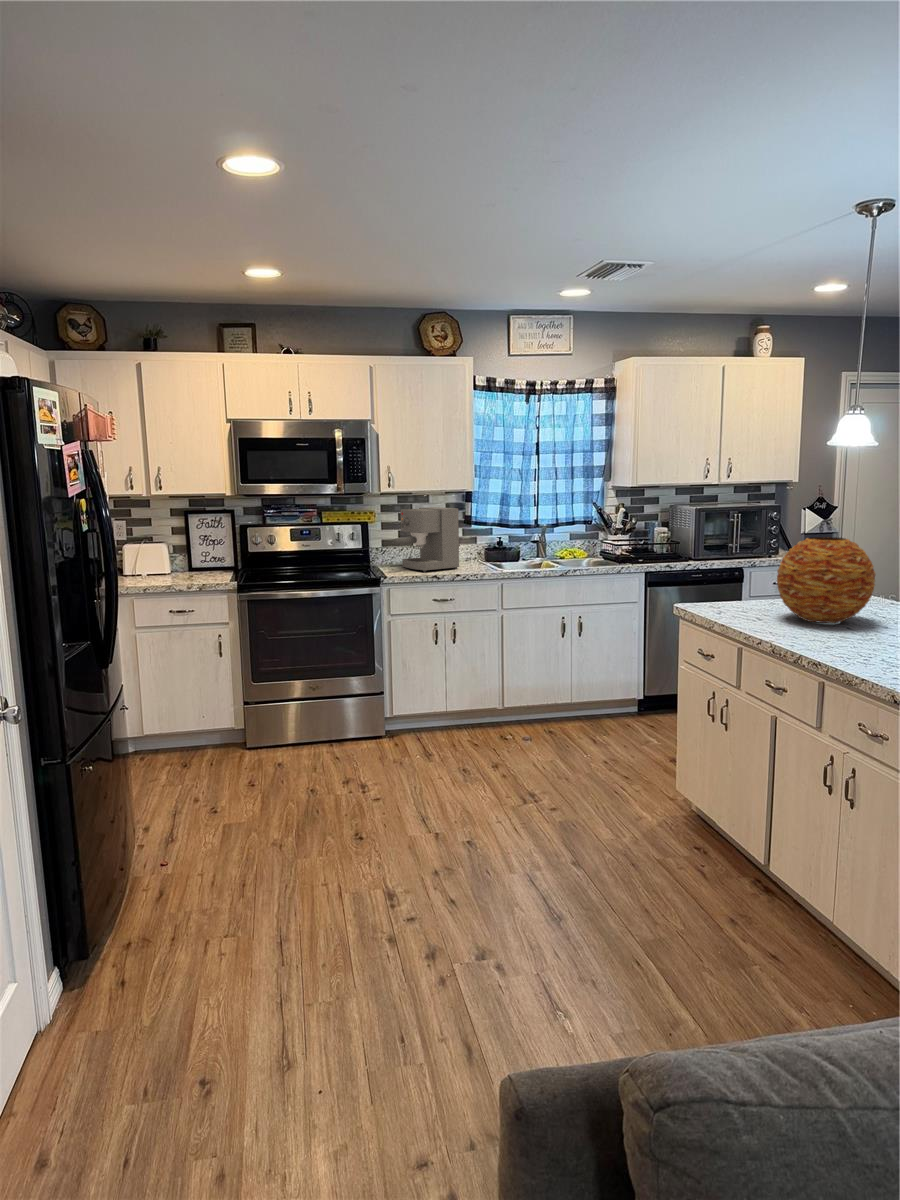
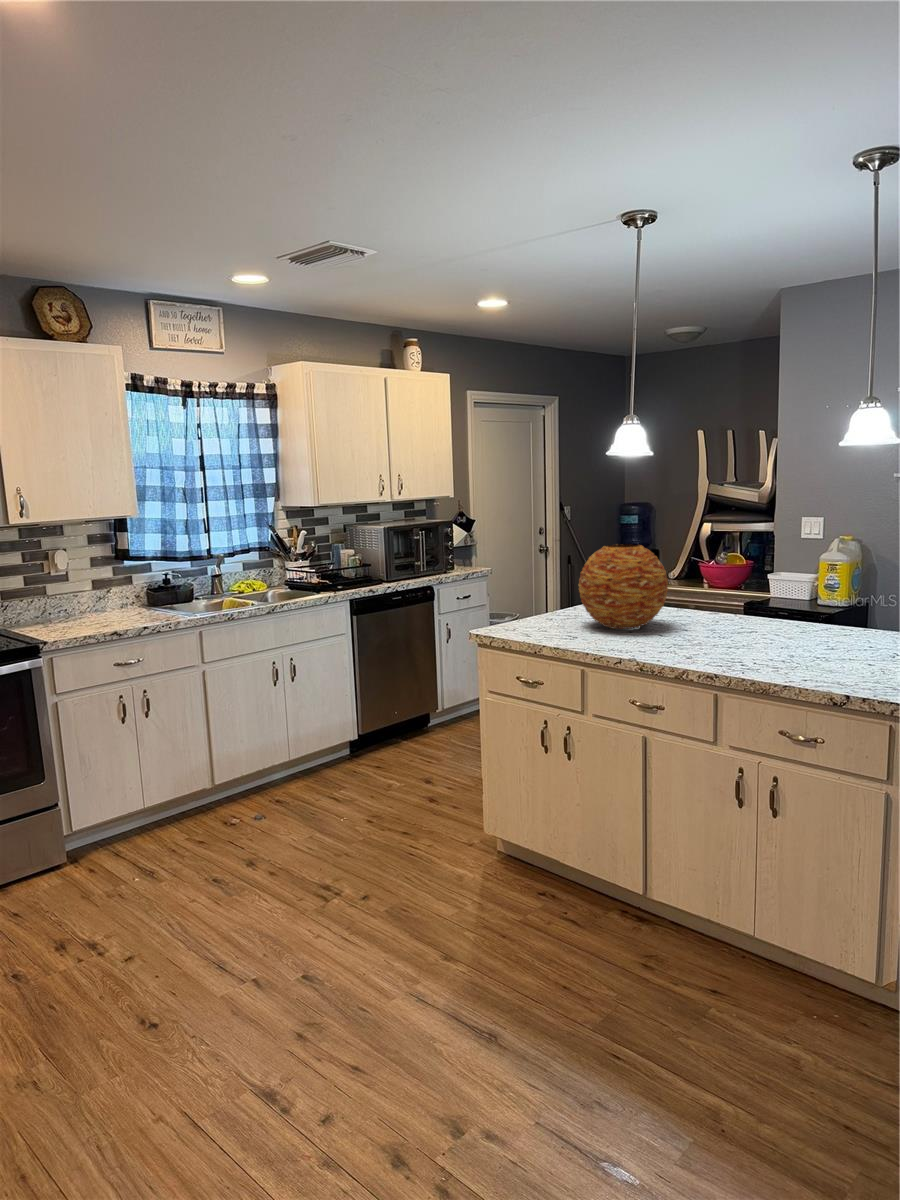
coffee maker: present [394,507,459,572] -> none [40,541,135,628]

